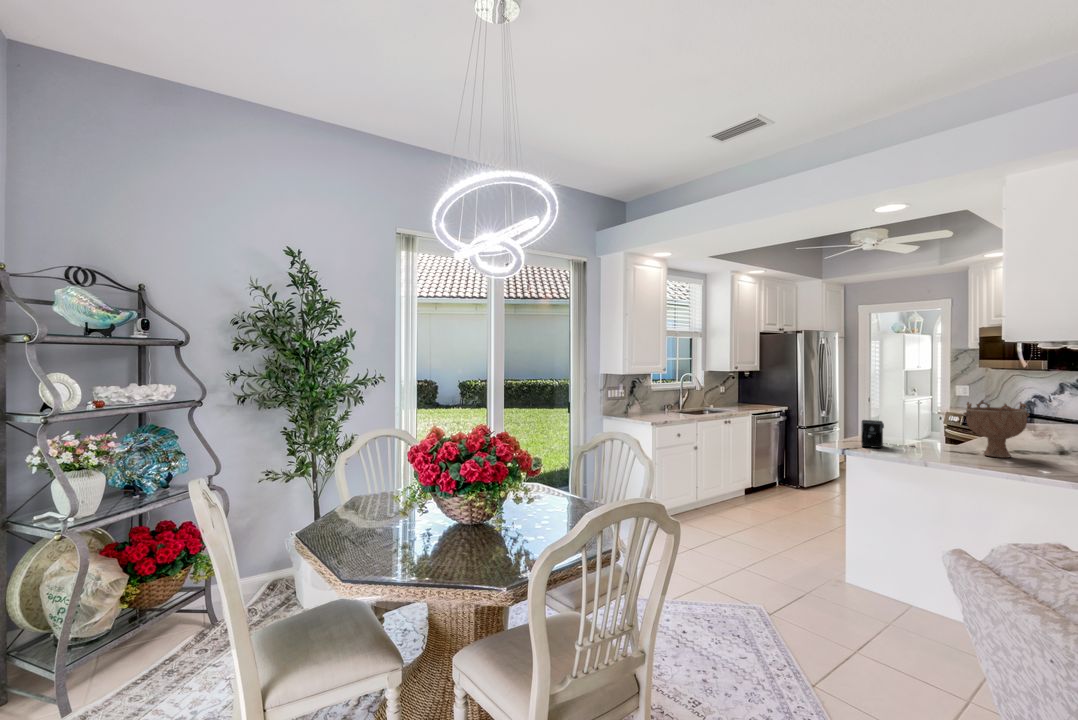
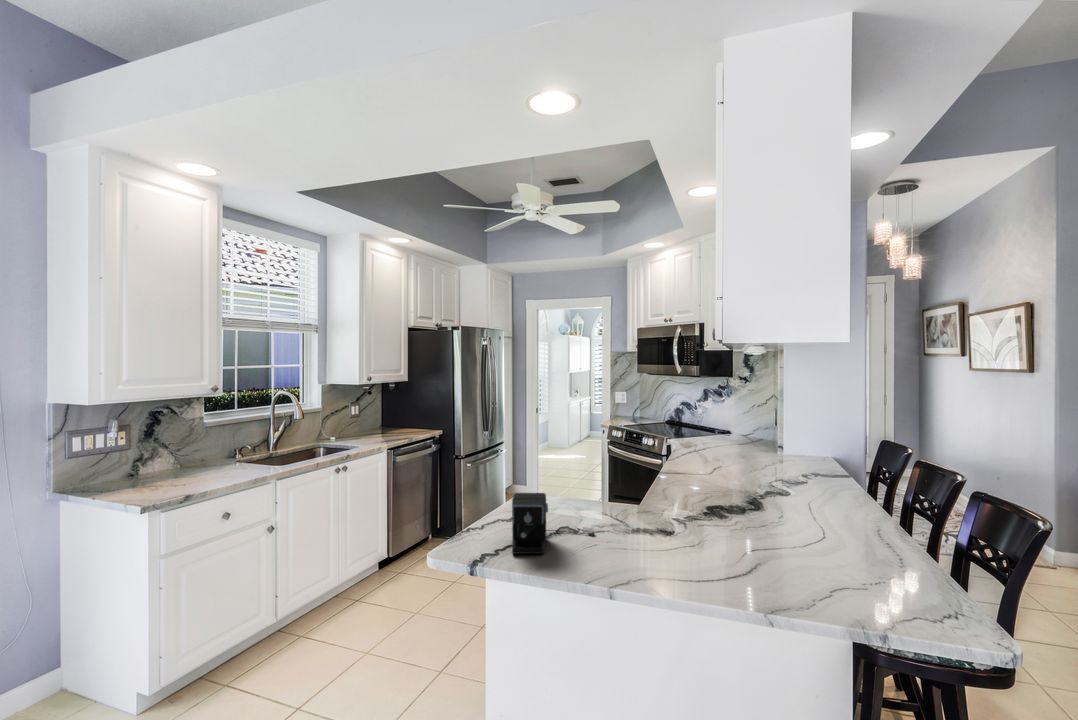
decorative bowl: present [963,400,1029,458] -> none [668,450,758,561]

